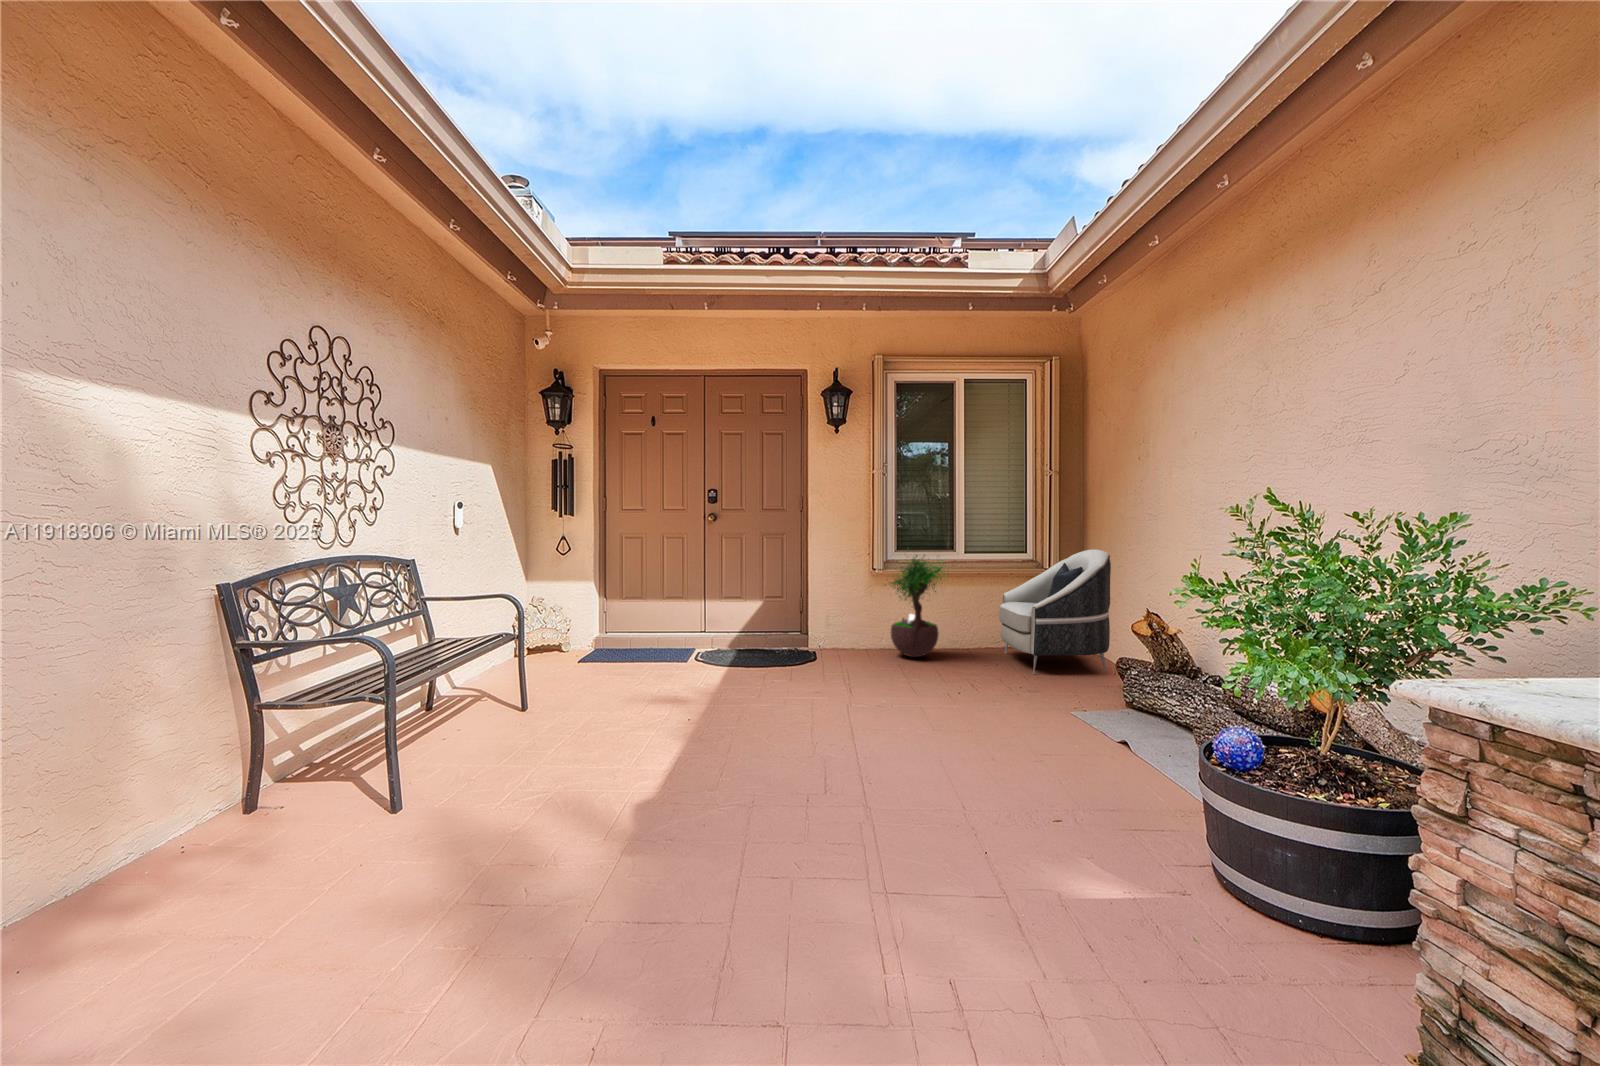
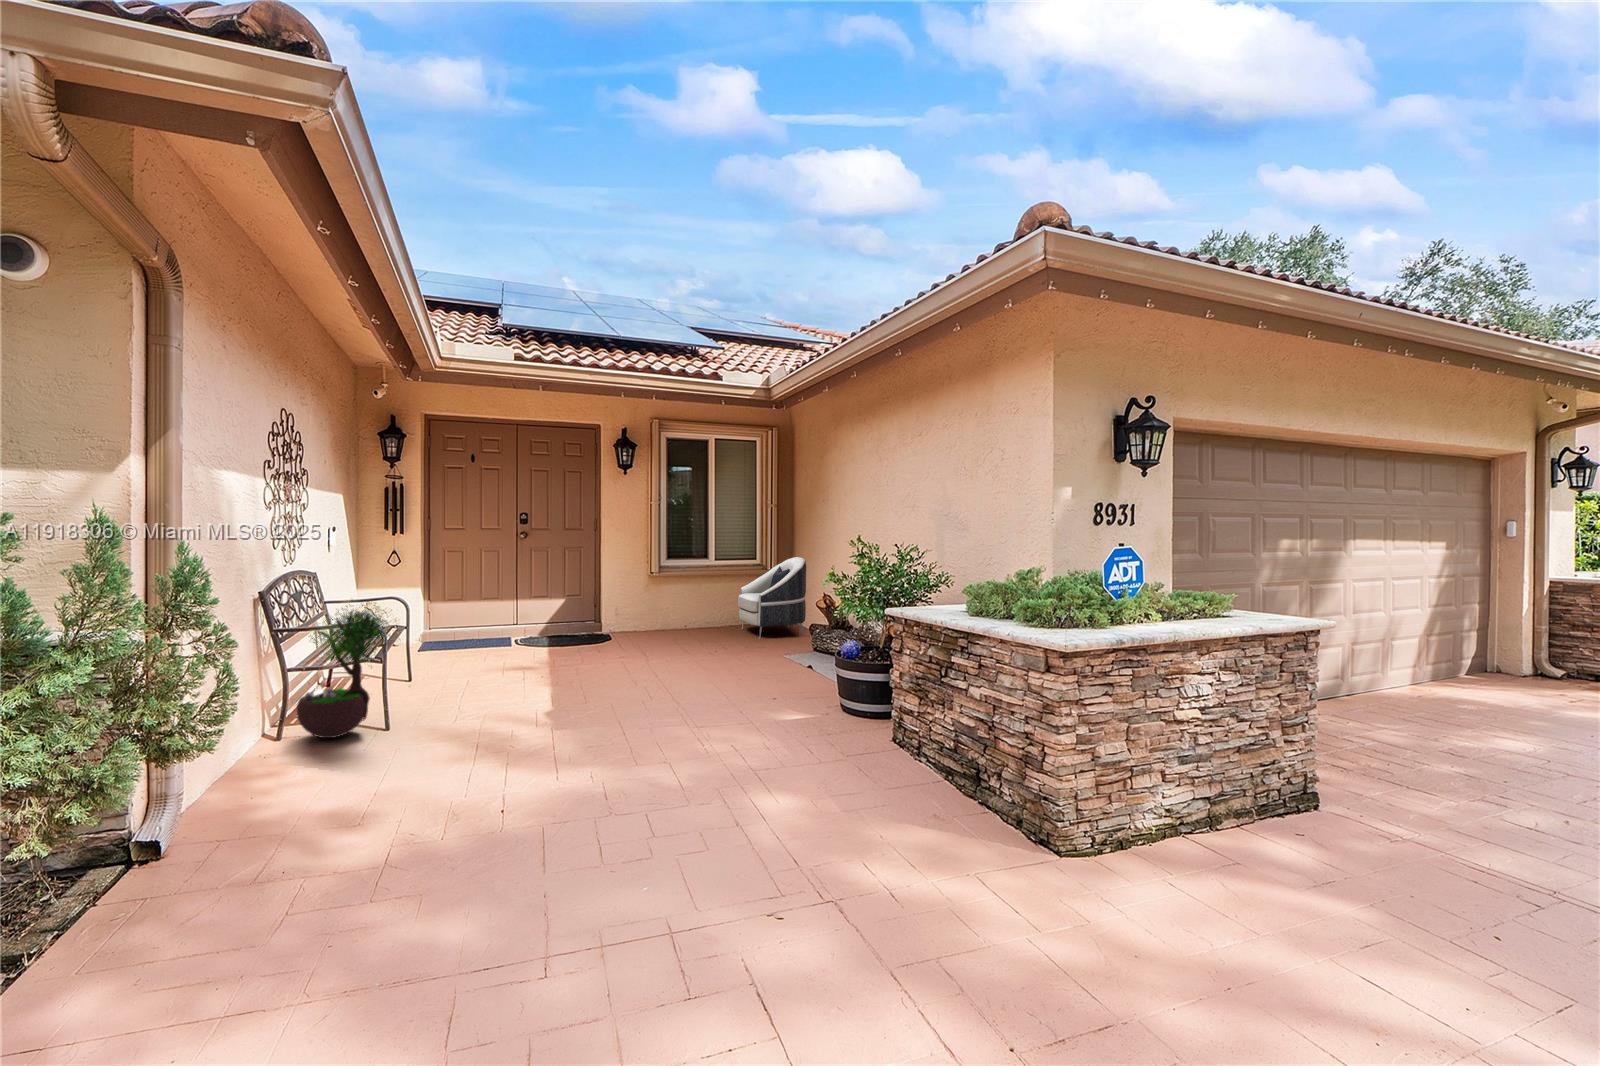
potted tree: present [885,554,948,657] -> present [297,602,389,738]

